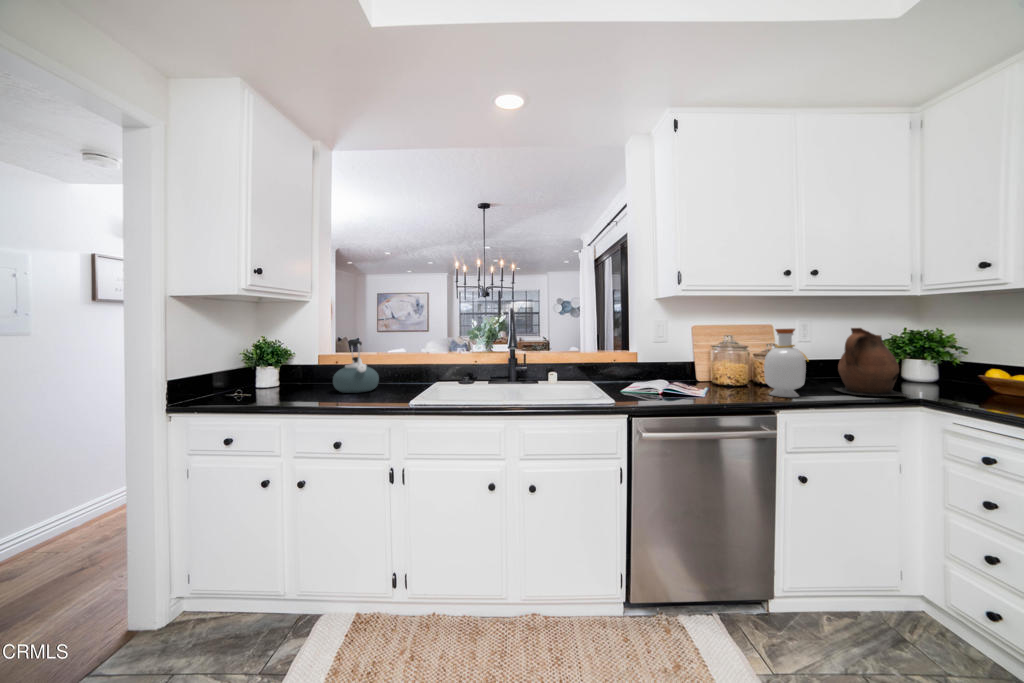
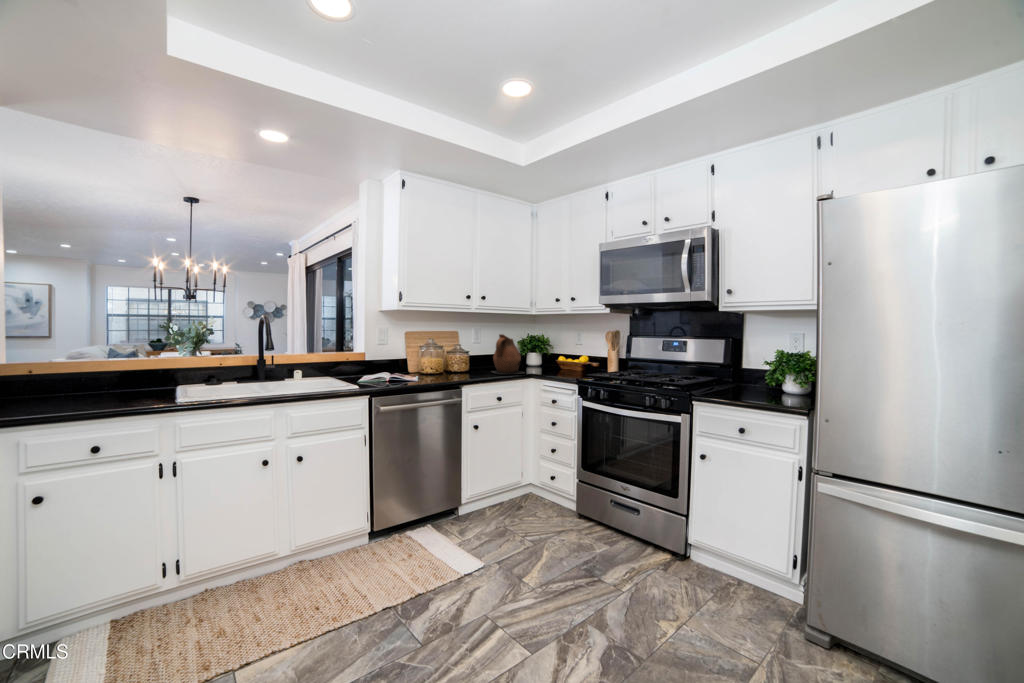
bottle: present [764,329,809,397] -> none [454,335,478,378]
kettle: present [333,340,379,393] -> none [45,348,108,405]

